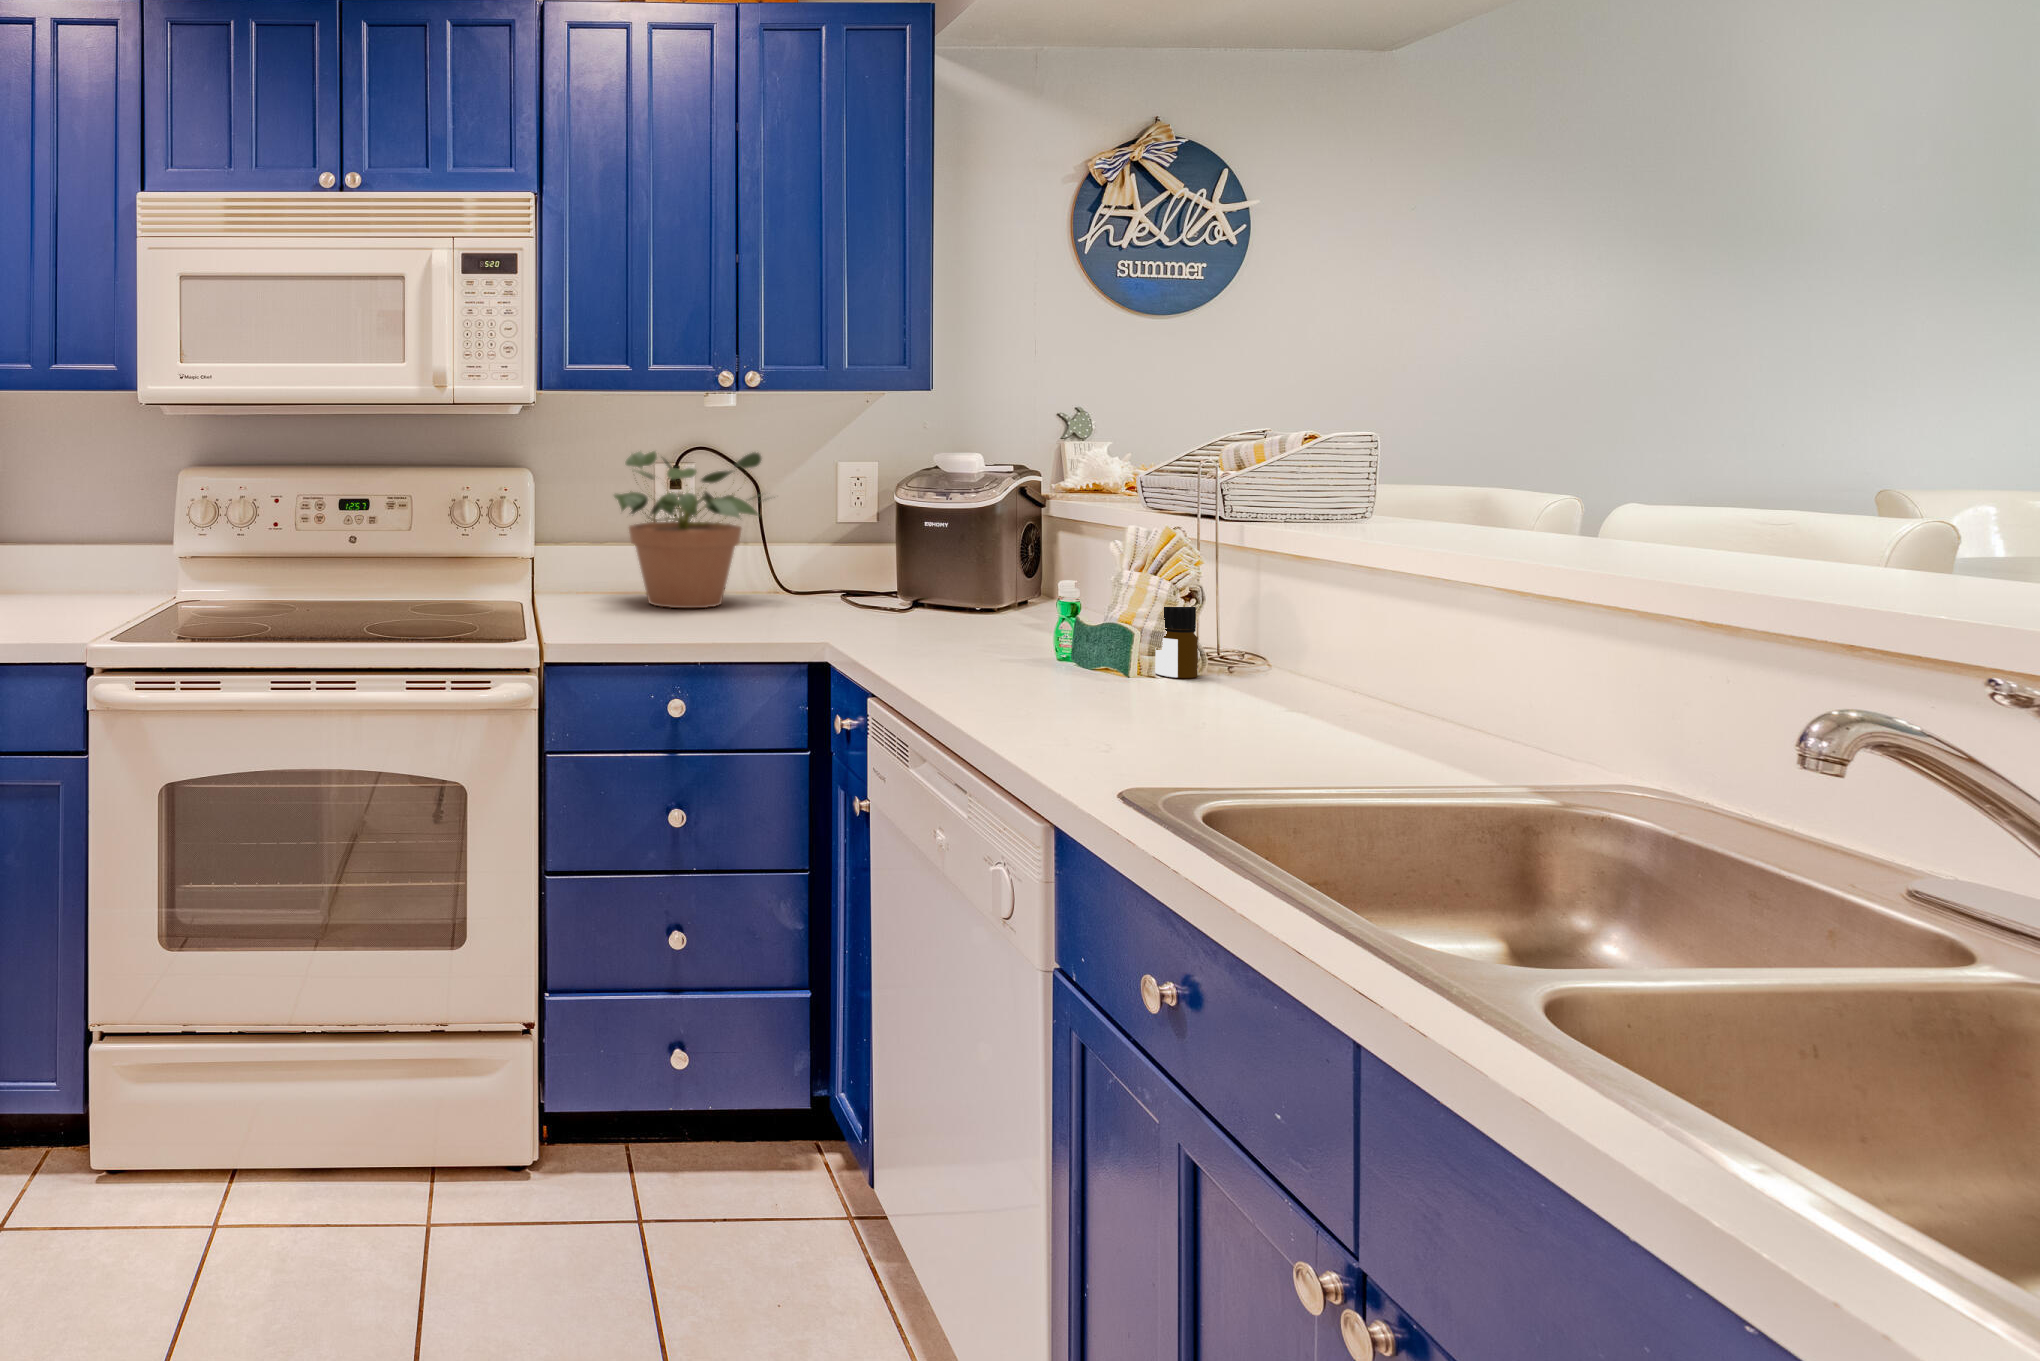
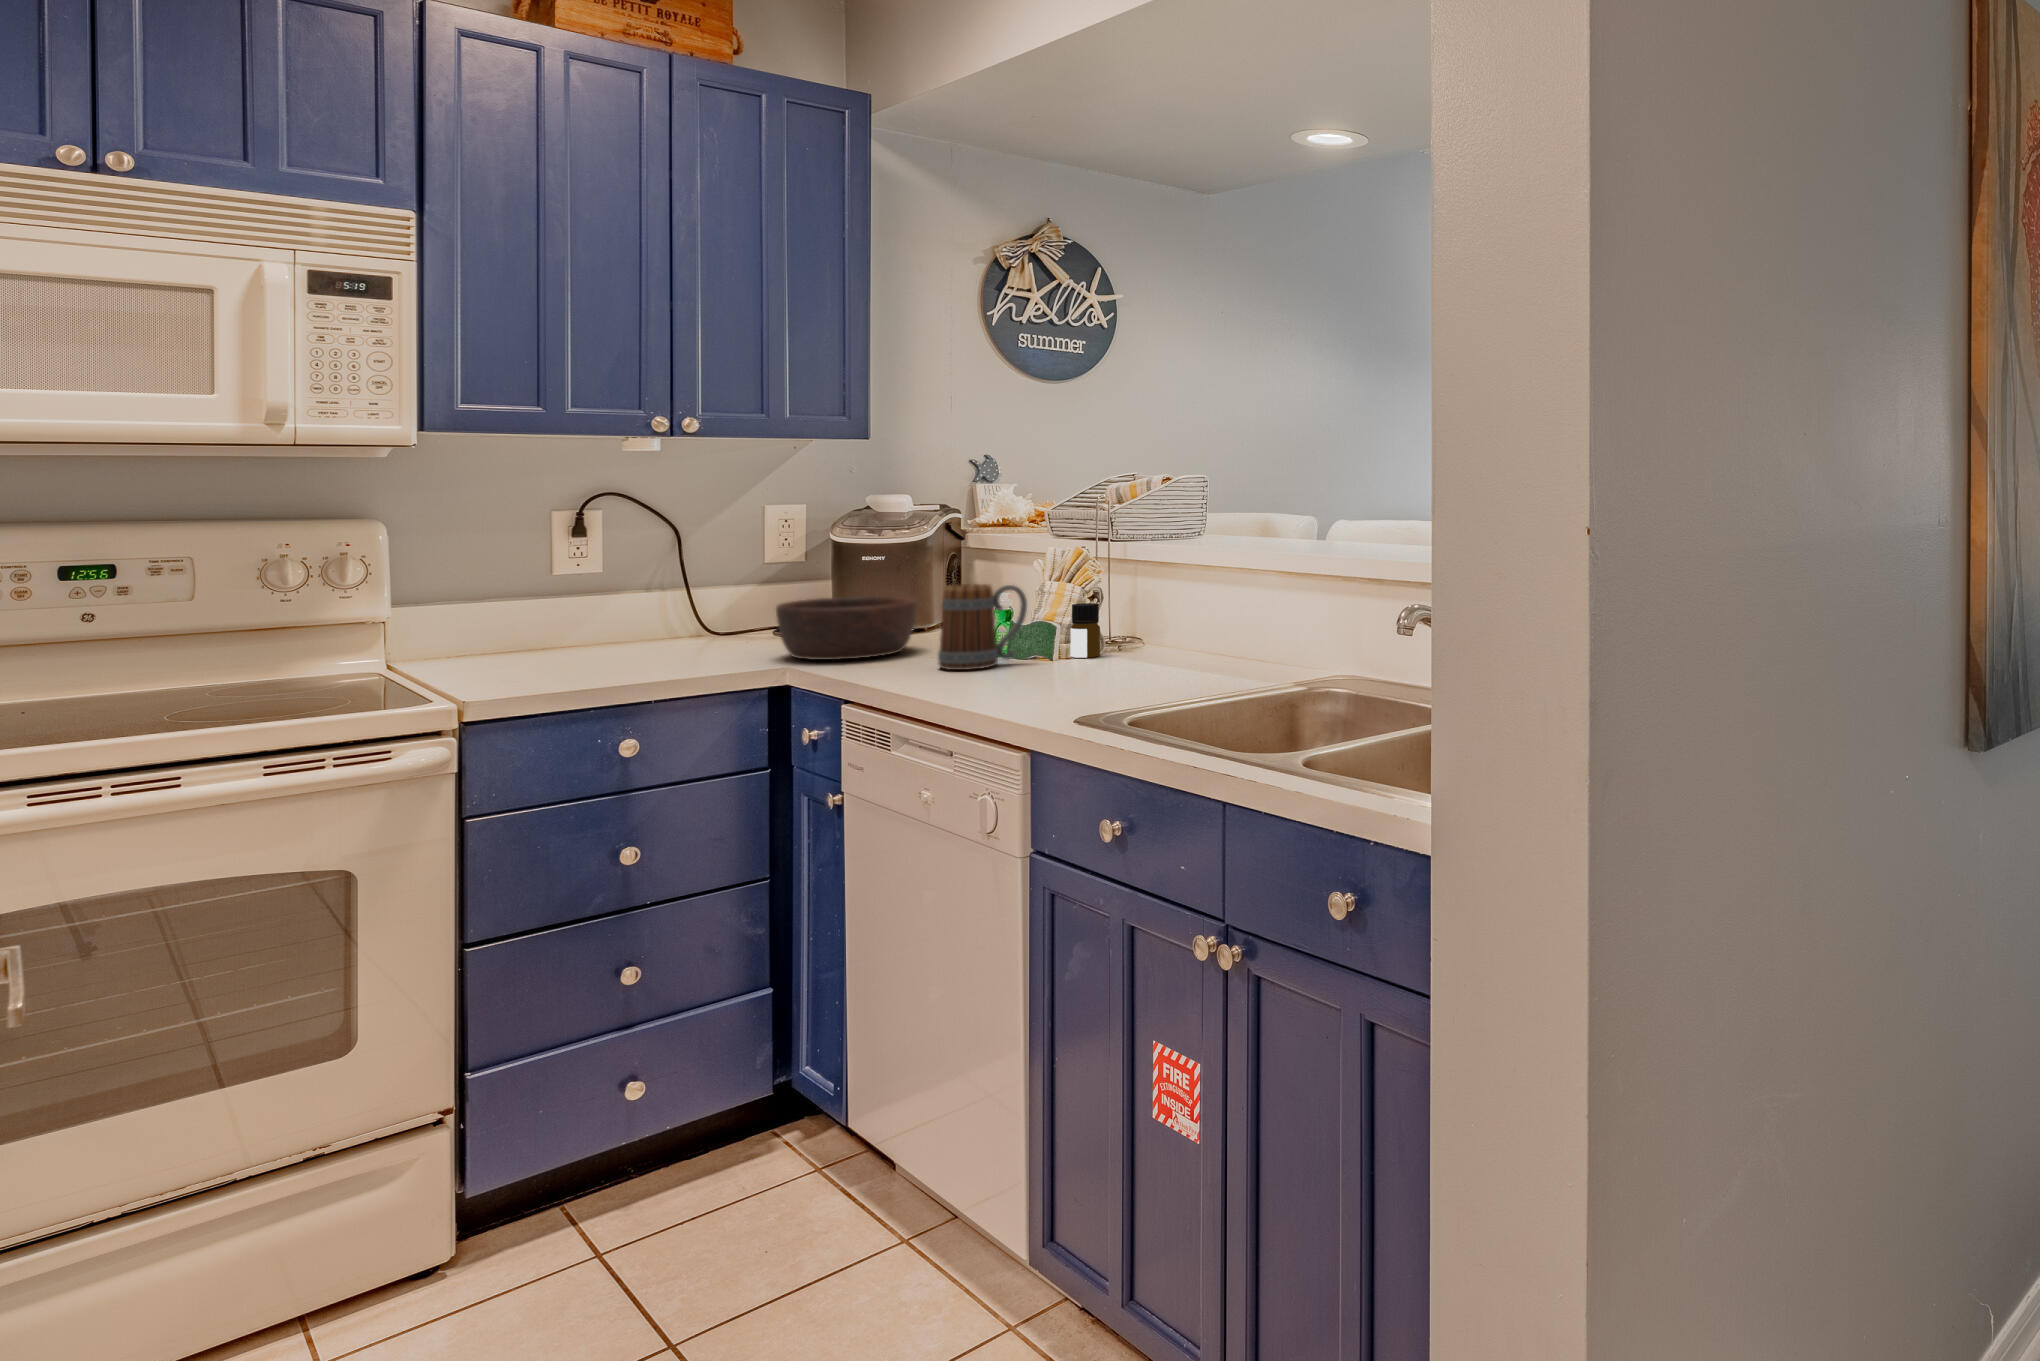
potted plant: present [614,451,761,608] -> none [505,495,718,659]
wooden bowl: none [824,567,972,641] -> present [776,596,917,660]
mug: none [981,567,1094,676] -> present [938,584,1027,670]

